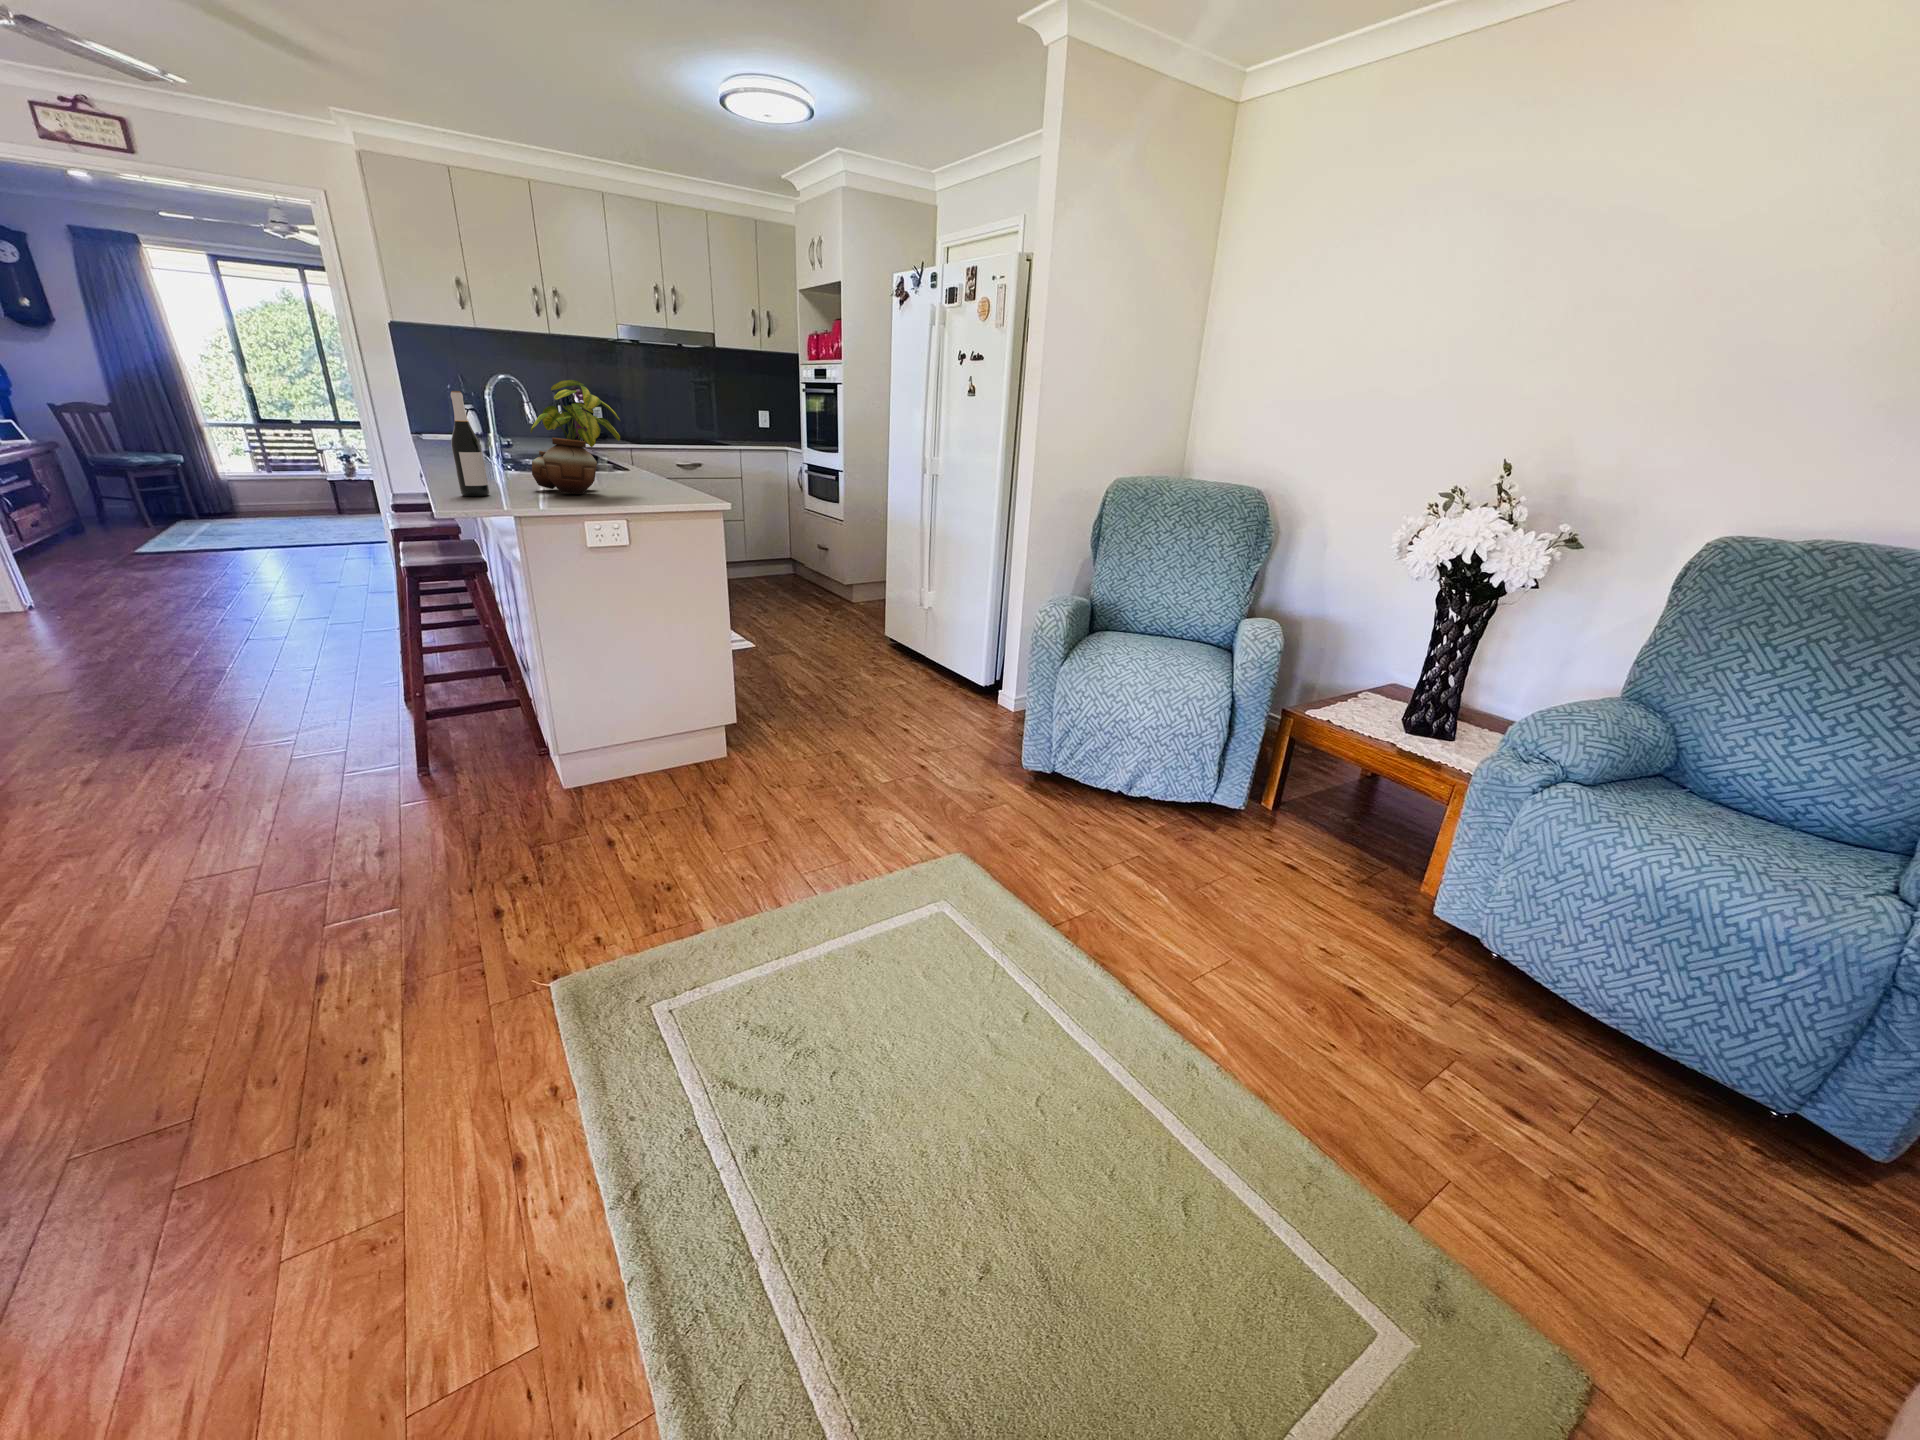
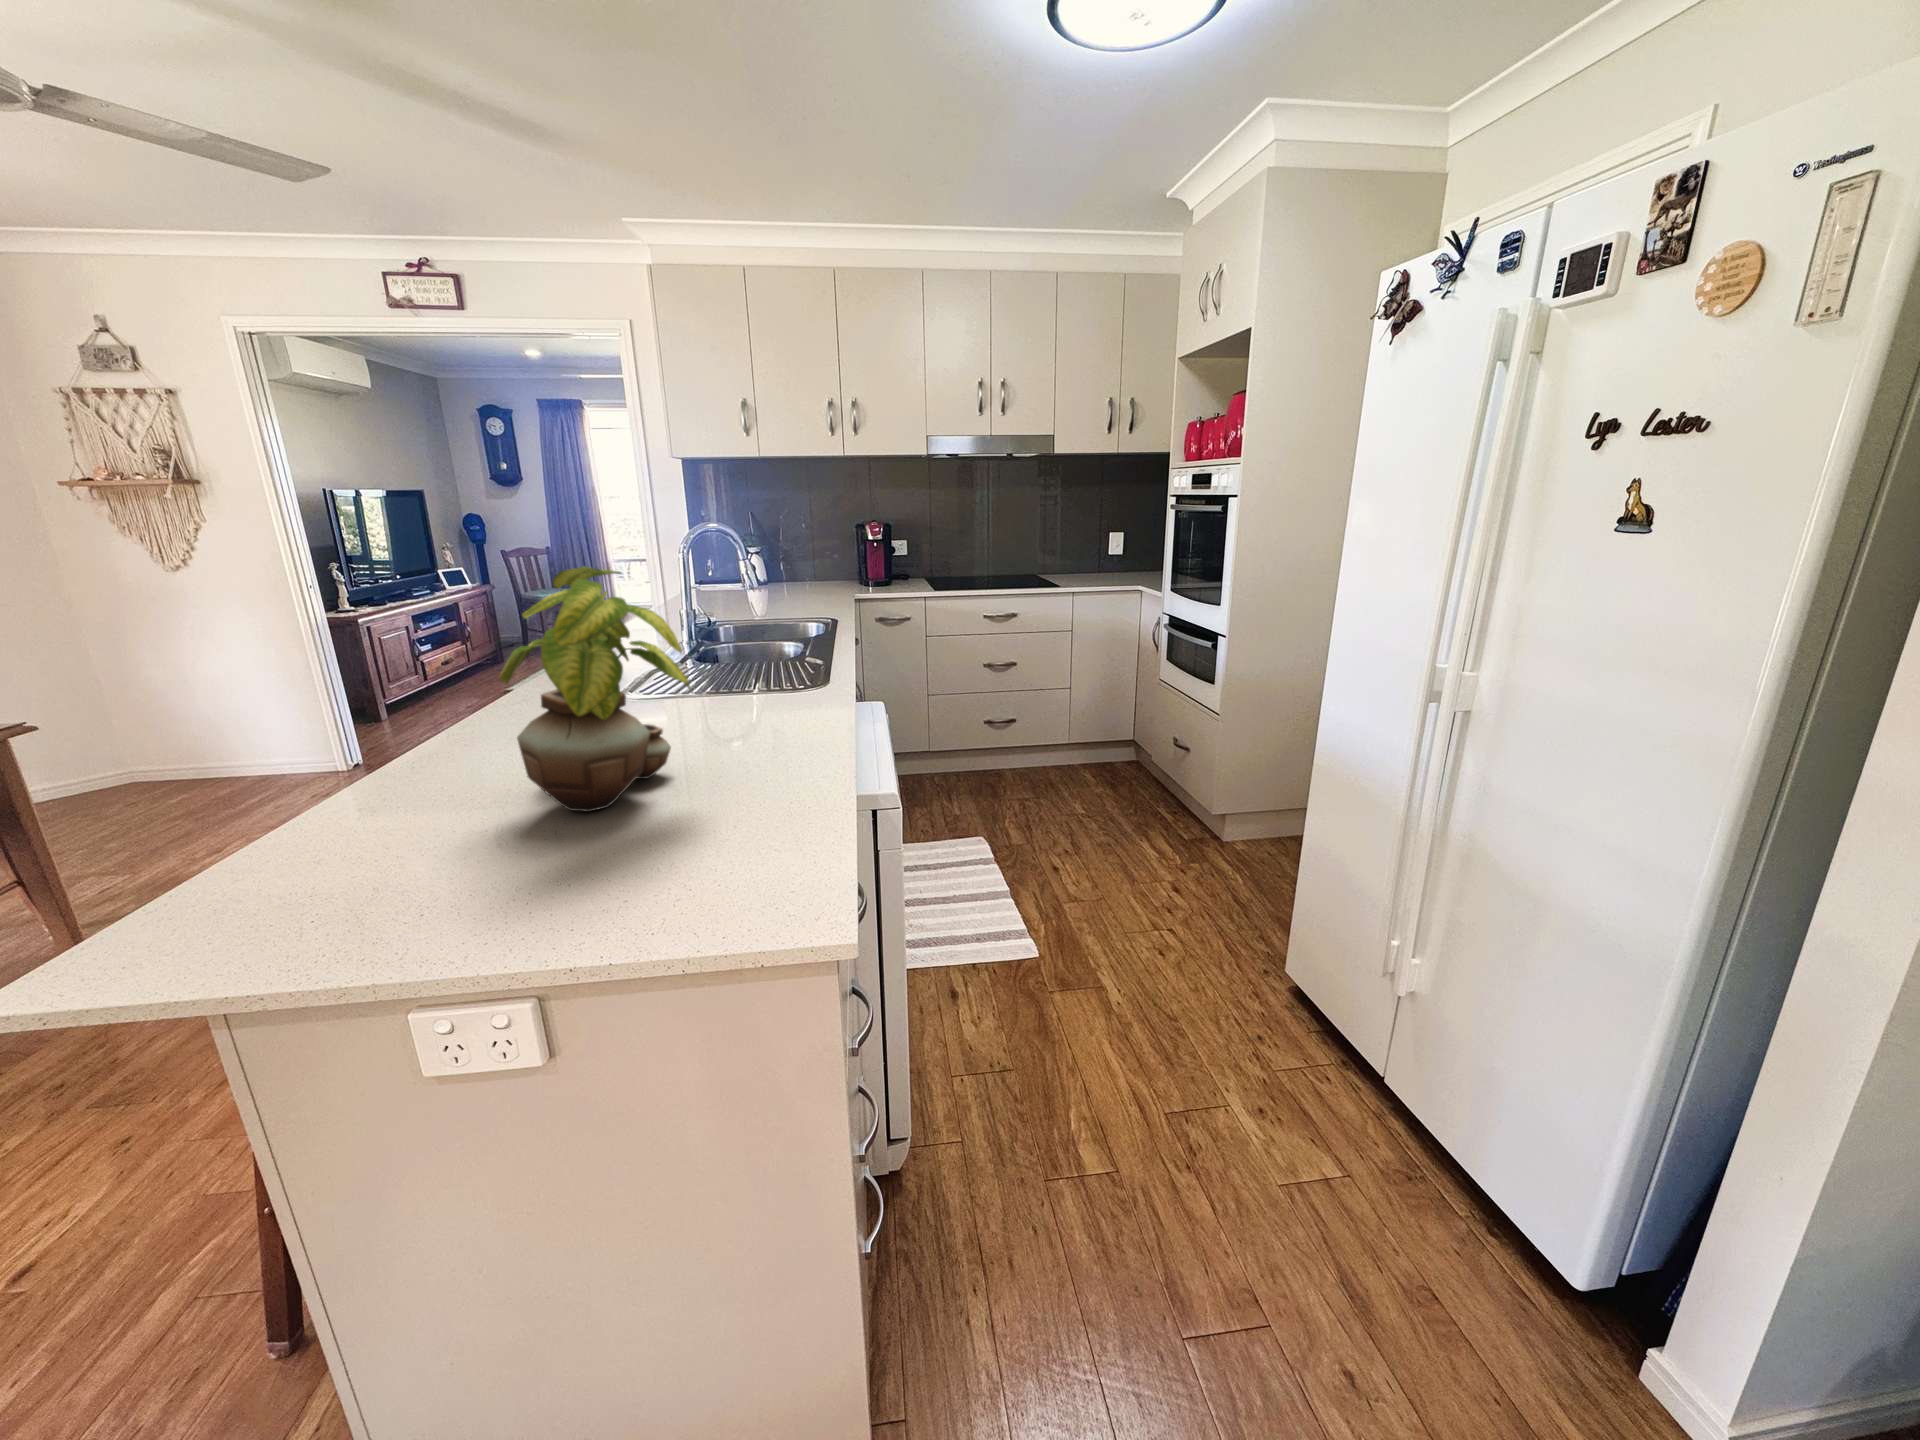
wine bottle: present [451,391,490,496] -> none [351,603,442,816]

